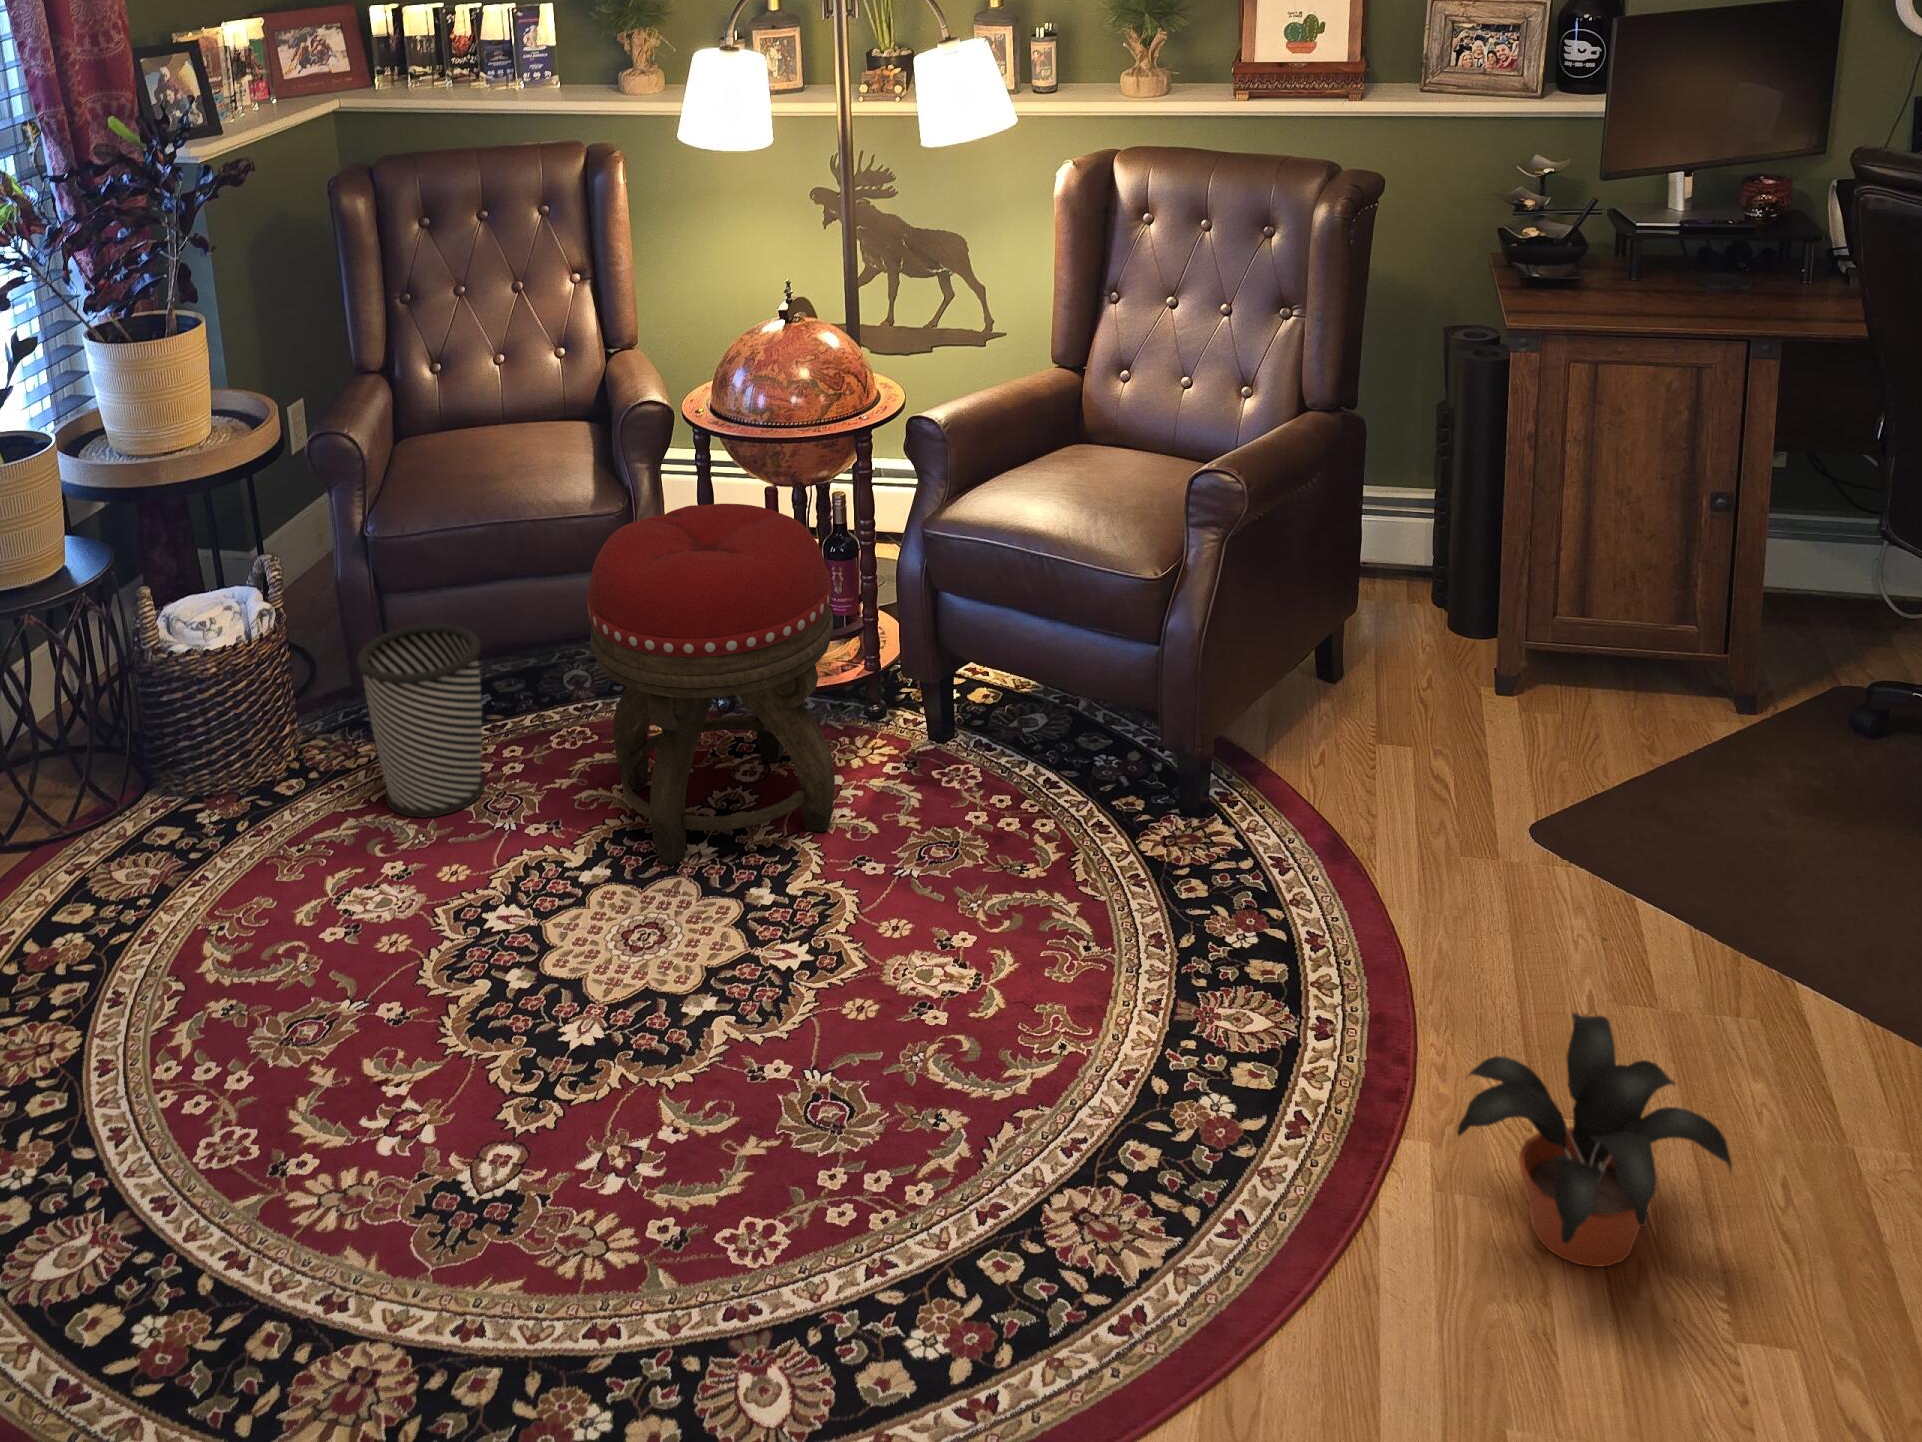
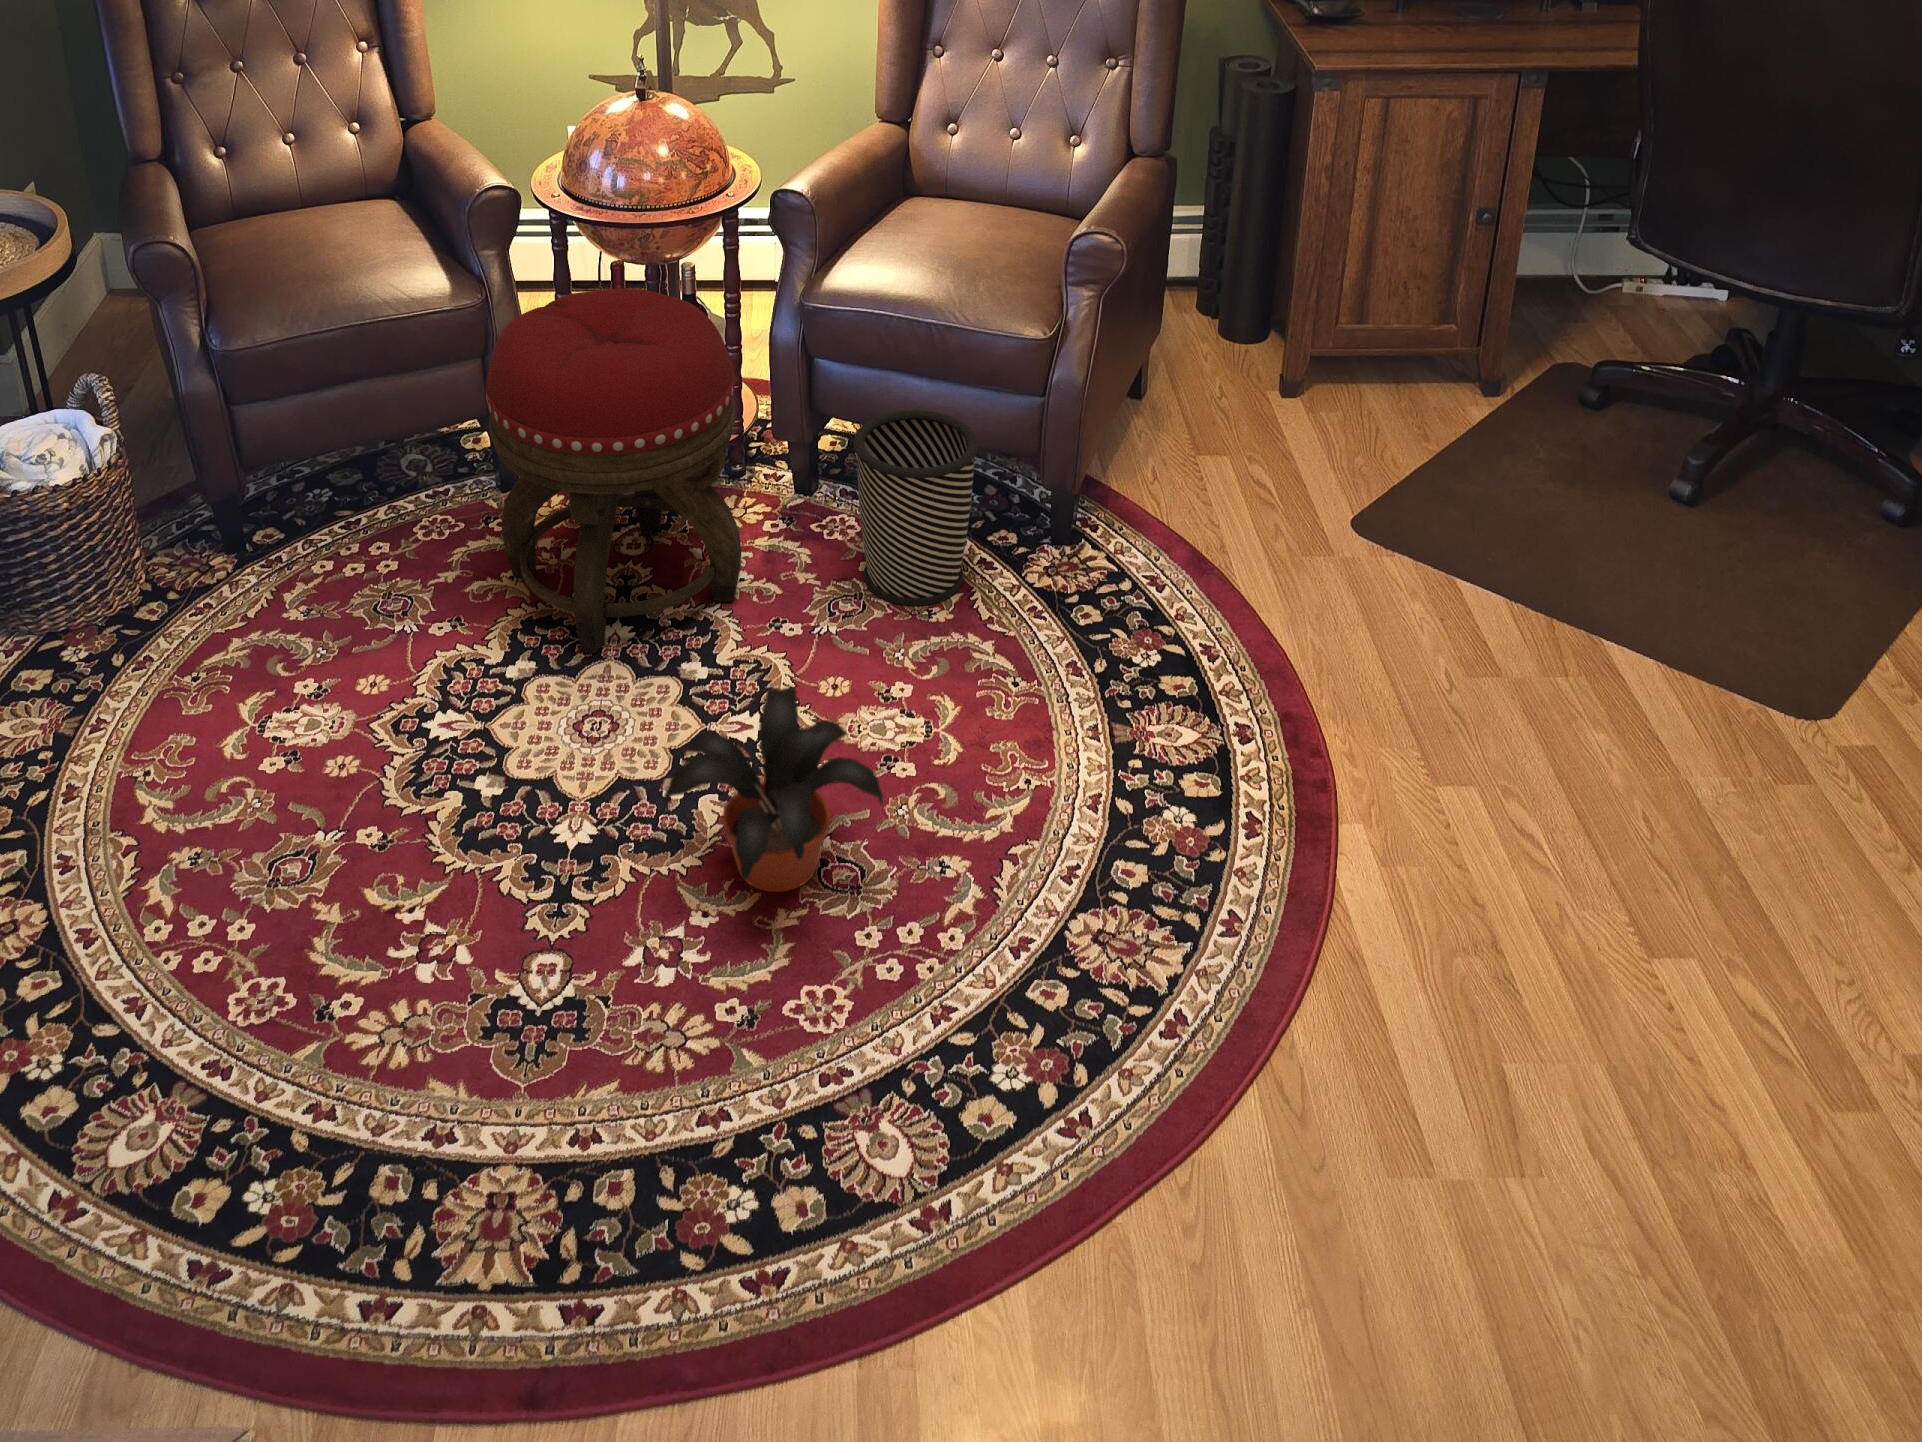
wastebasket: present [357,624,485,818] -> present [853,410,979,606]
potted plant: present [1457,1013,1732,1267] -> present [663,687,883,892]

